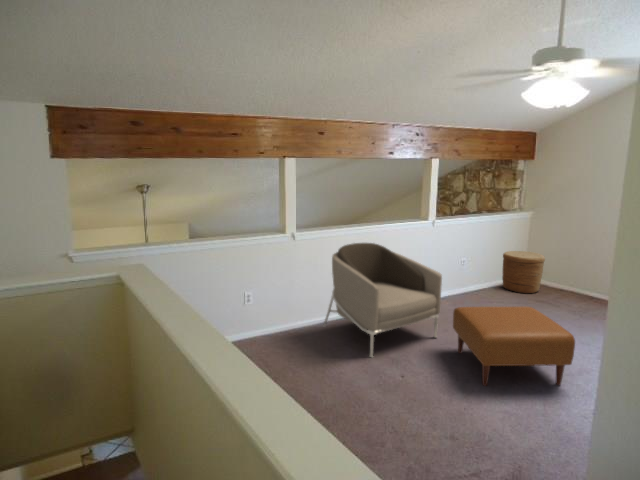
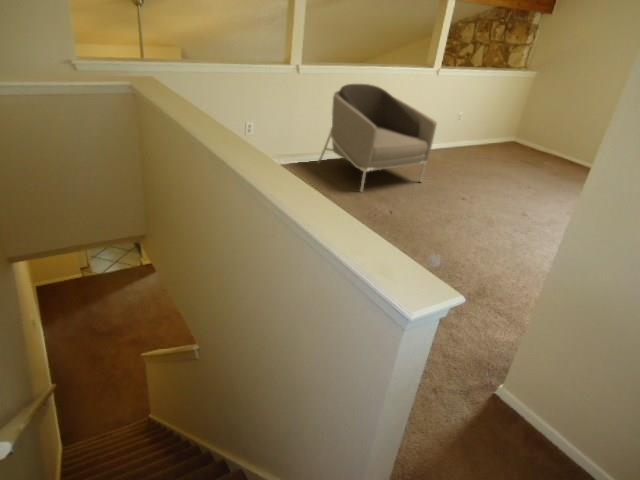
woven basket: present [502,251,545,293] -> none [491,111,537,154]
ottoman: present [453,307,575,386] -> none [439,155,543,227]

